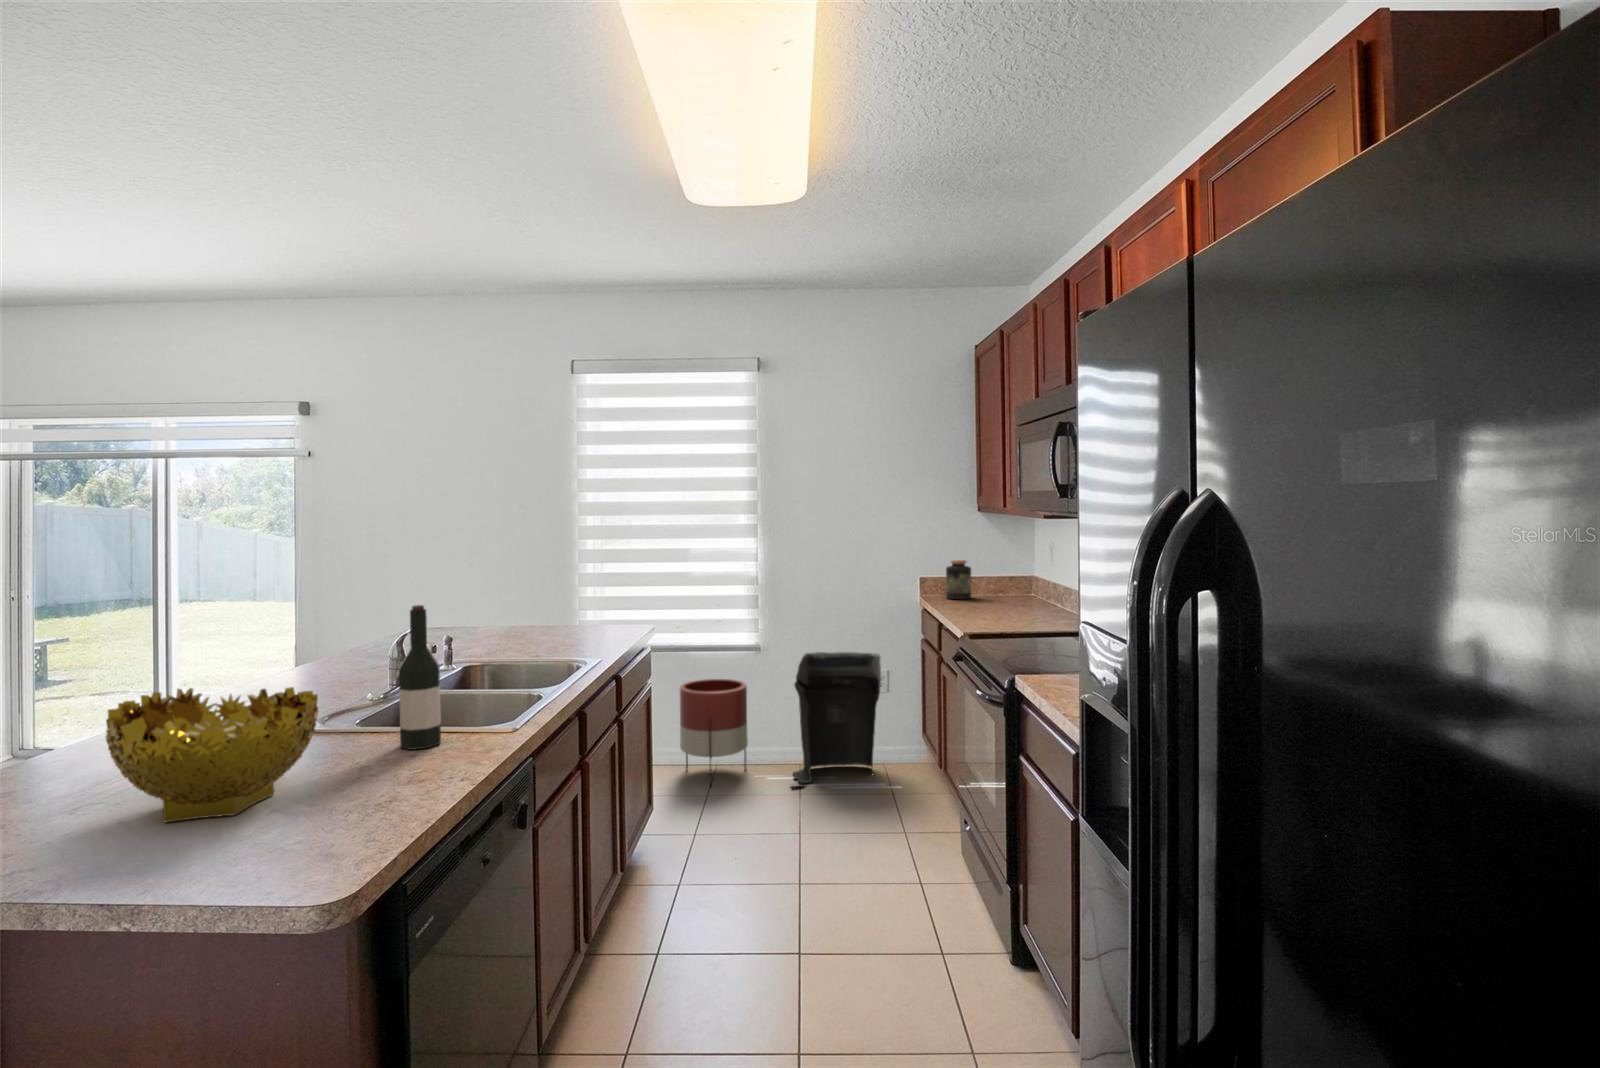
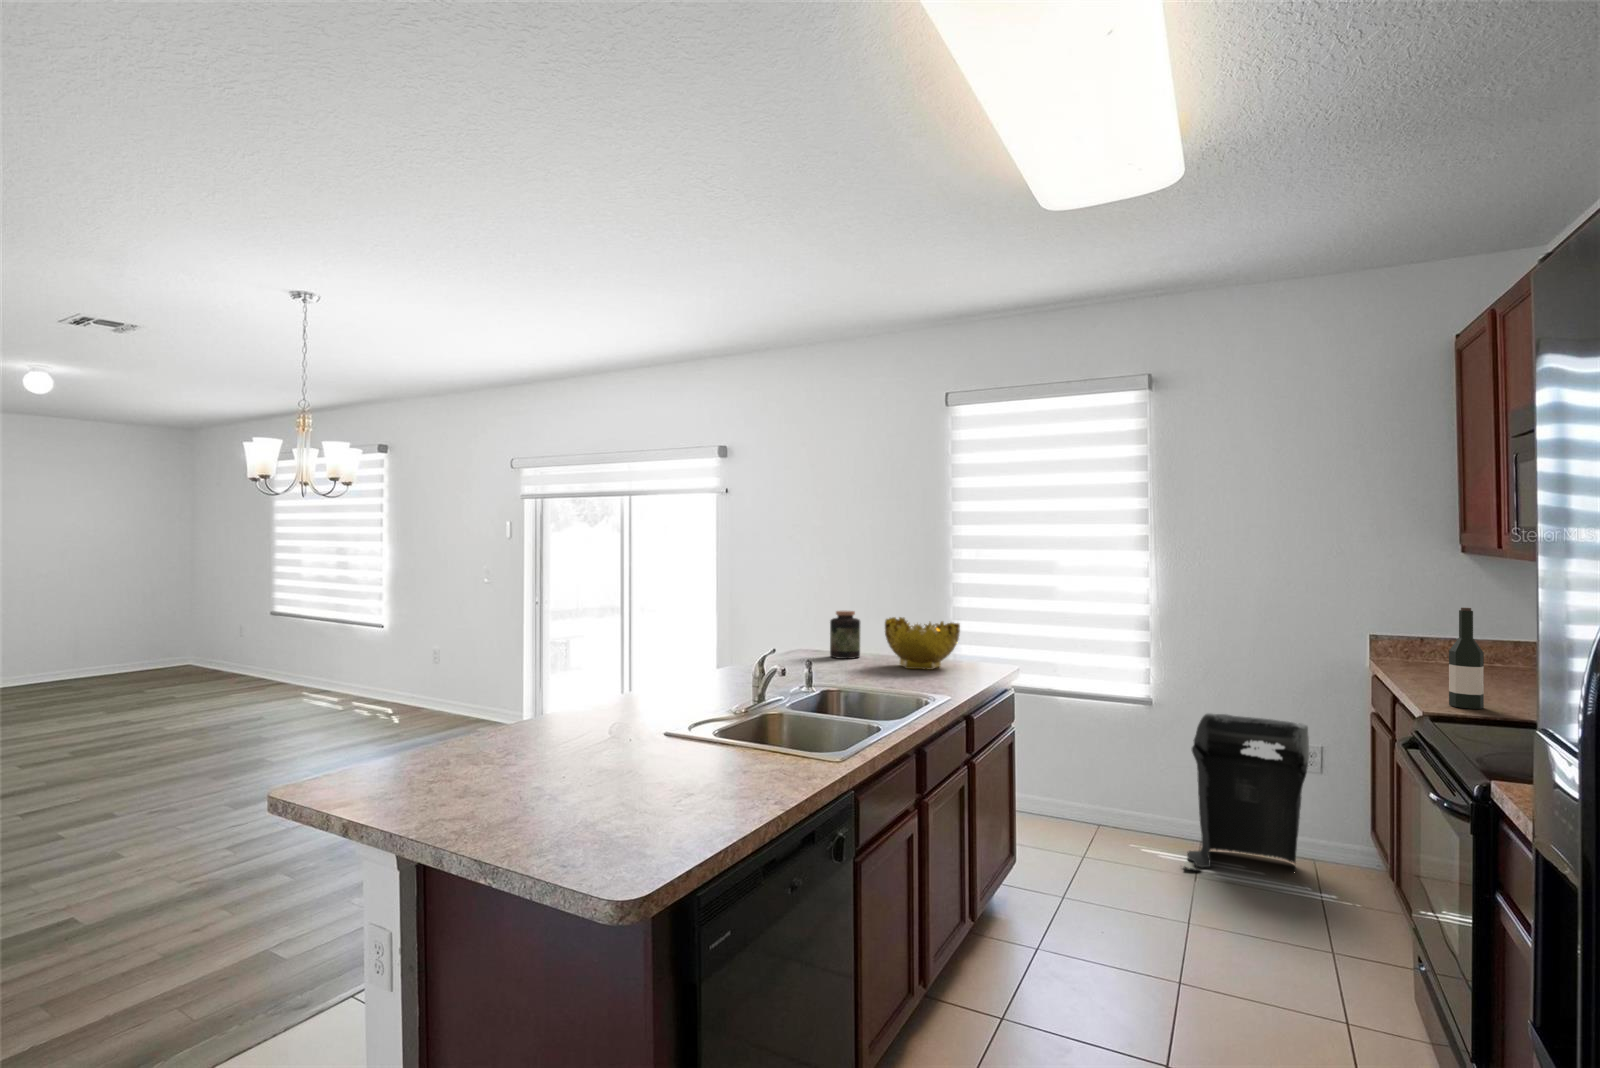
jar: present [946,560,971,599] -> present [830,611,860,659]
wine bottle: present [399,605,441,750] -> present [1449,608,1484,709]
planter: present [680,679,748,786] -> none [1053,730,1131,851]
decorative bowl: present [106,687,319,823] -> present [885,617,960,670]

